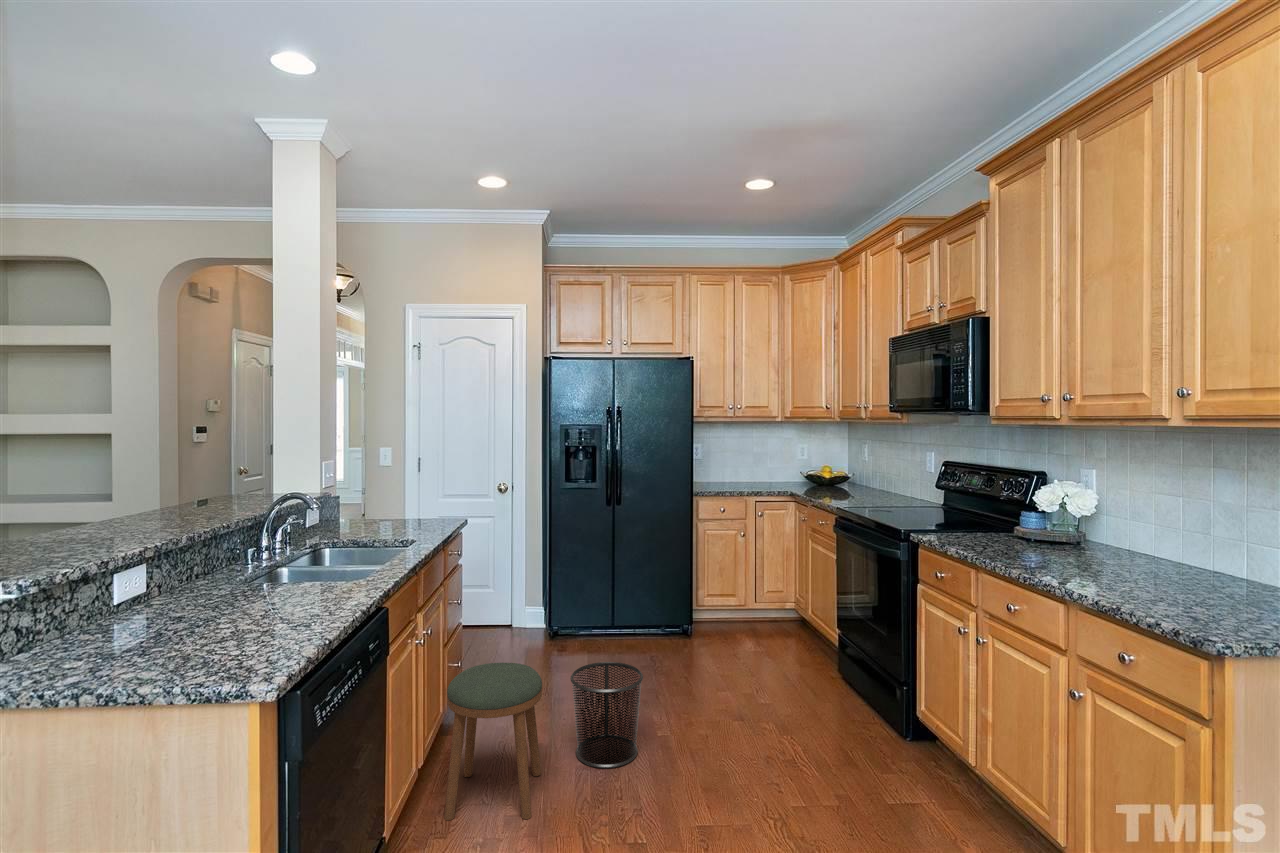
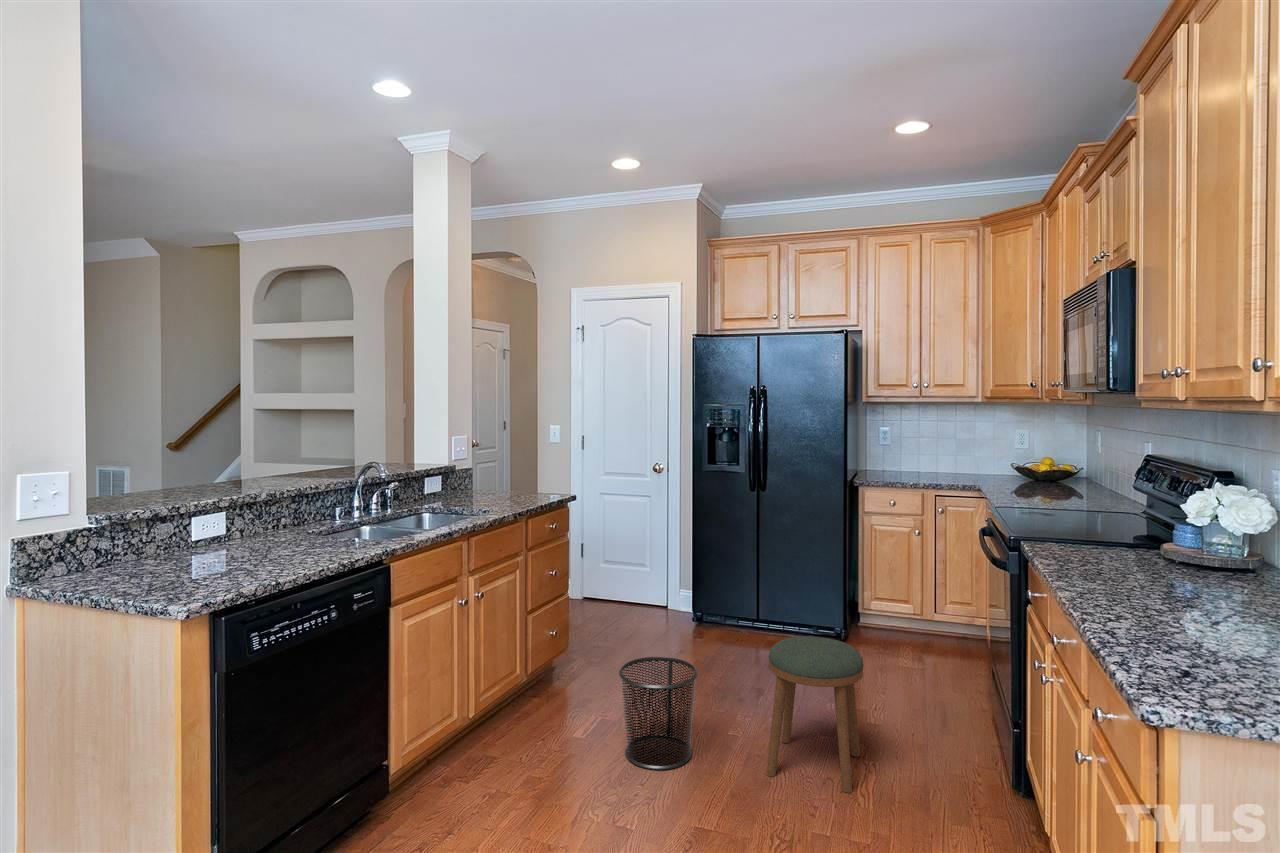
stool: present [444,663,542,820] -> present [766,636,863,793]

